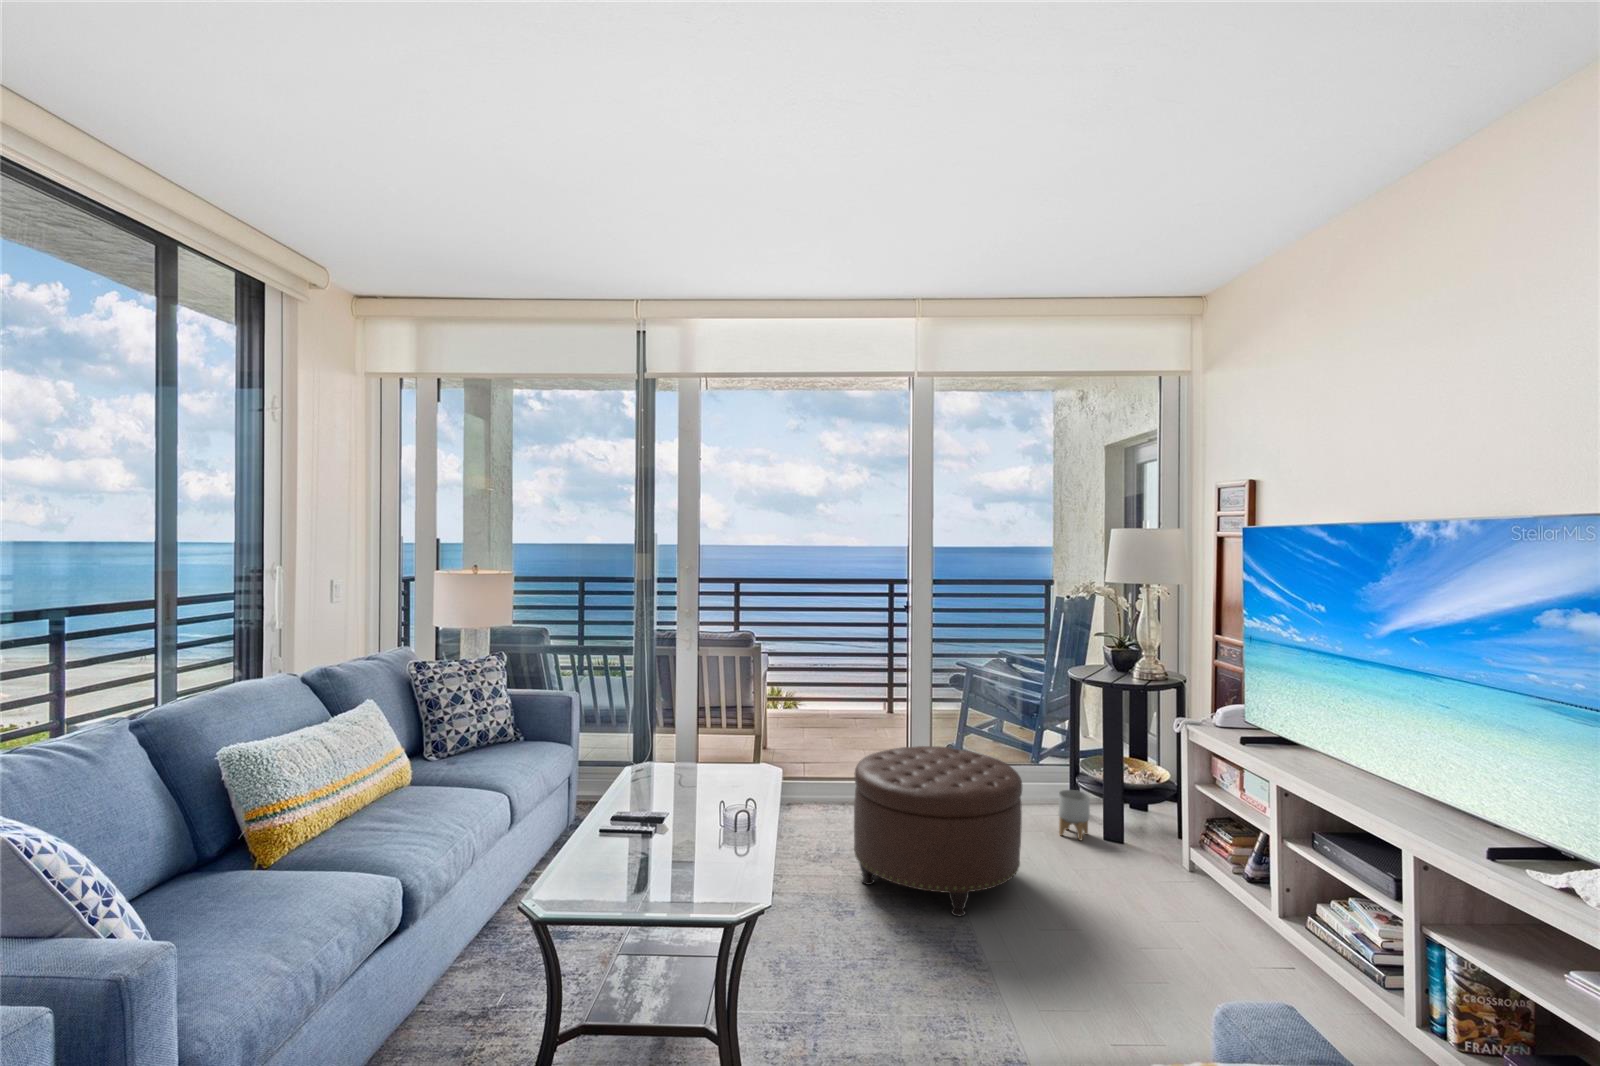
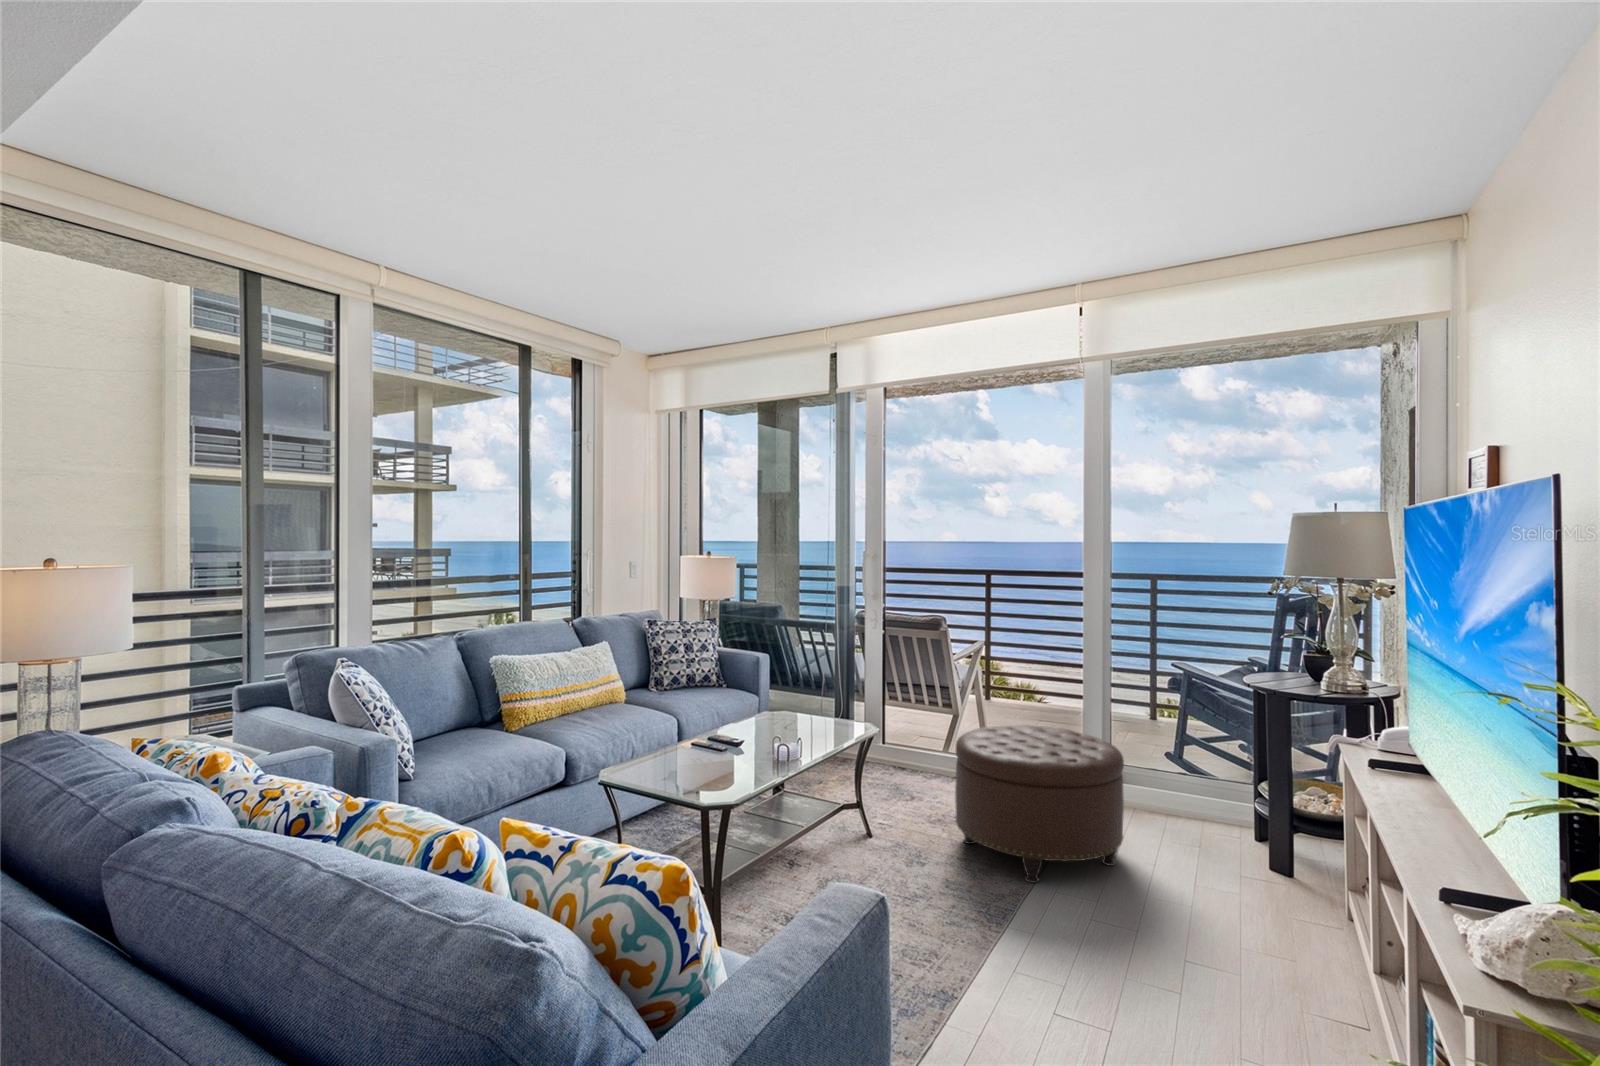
planter: present [1059,790,1090,840] -> none [1216,797,1253,853]

